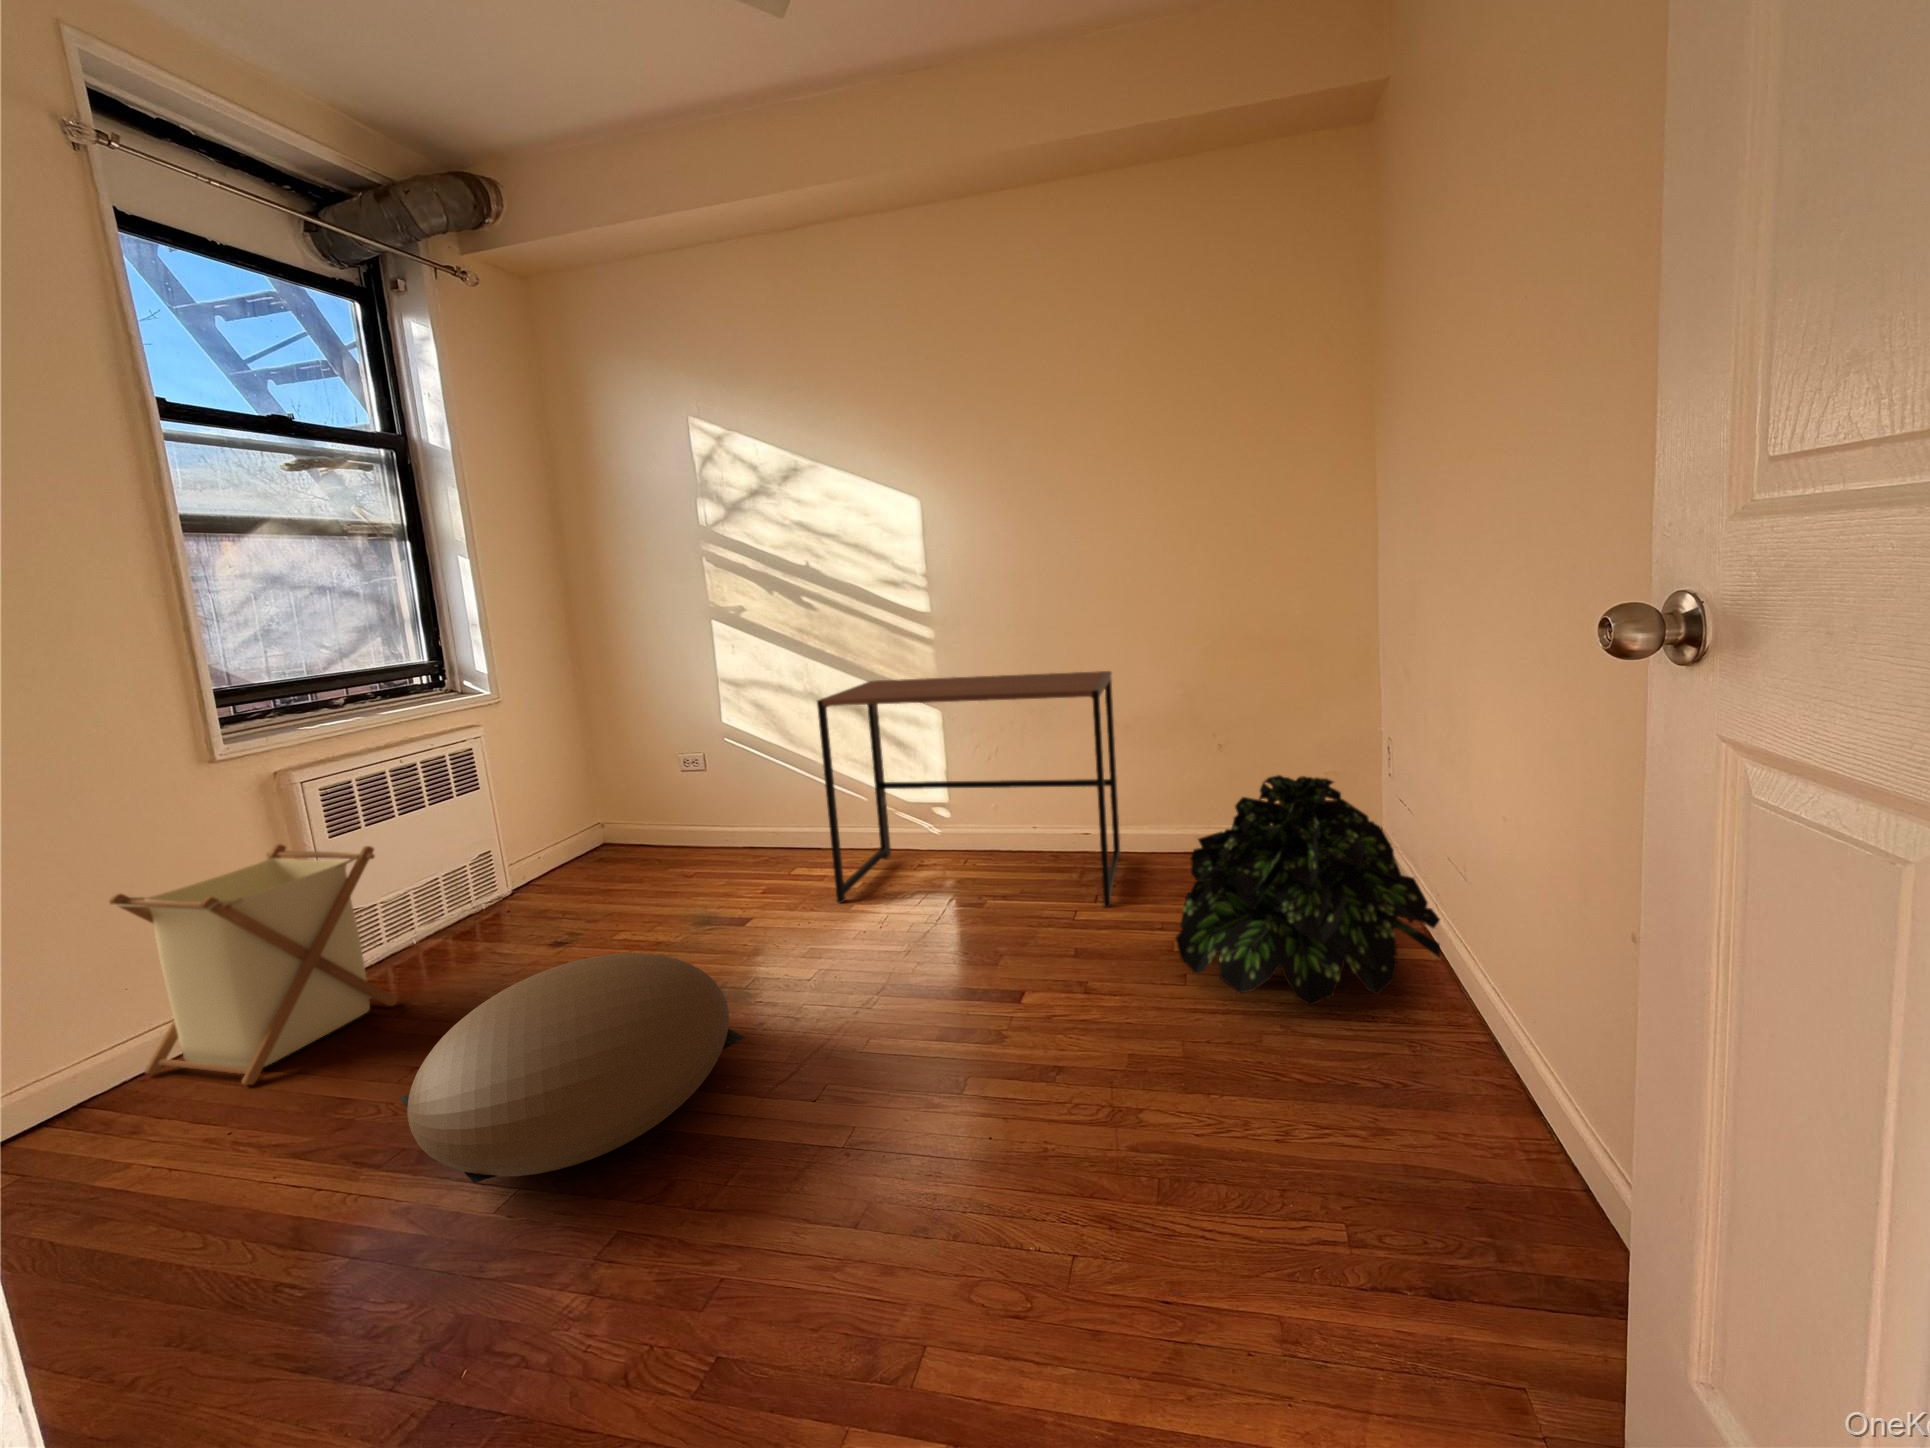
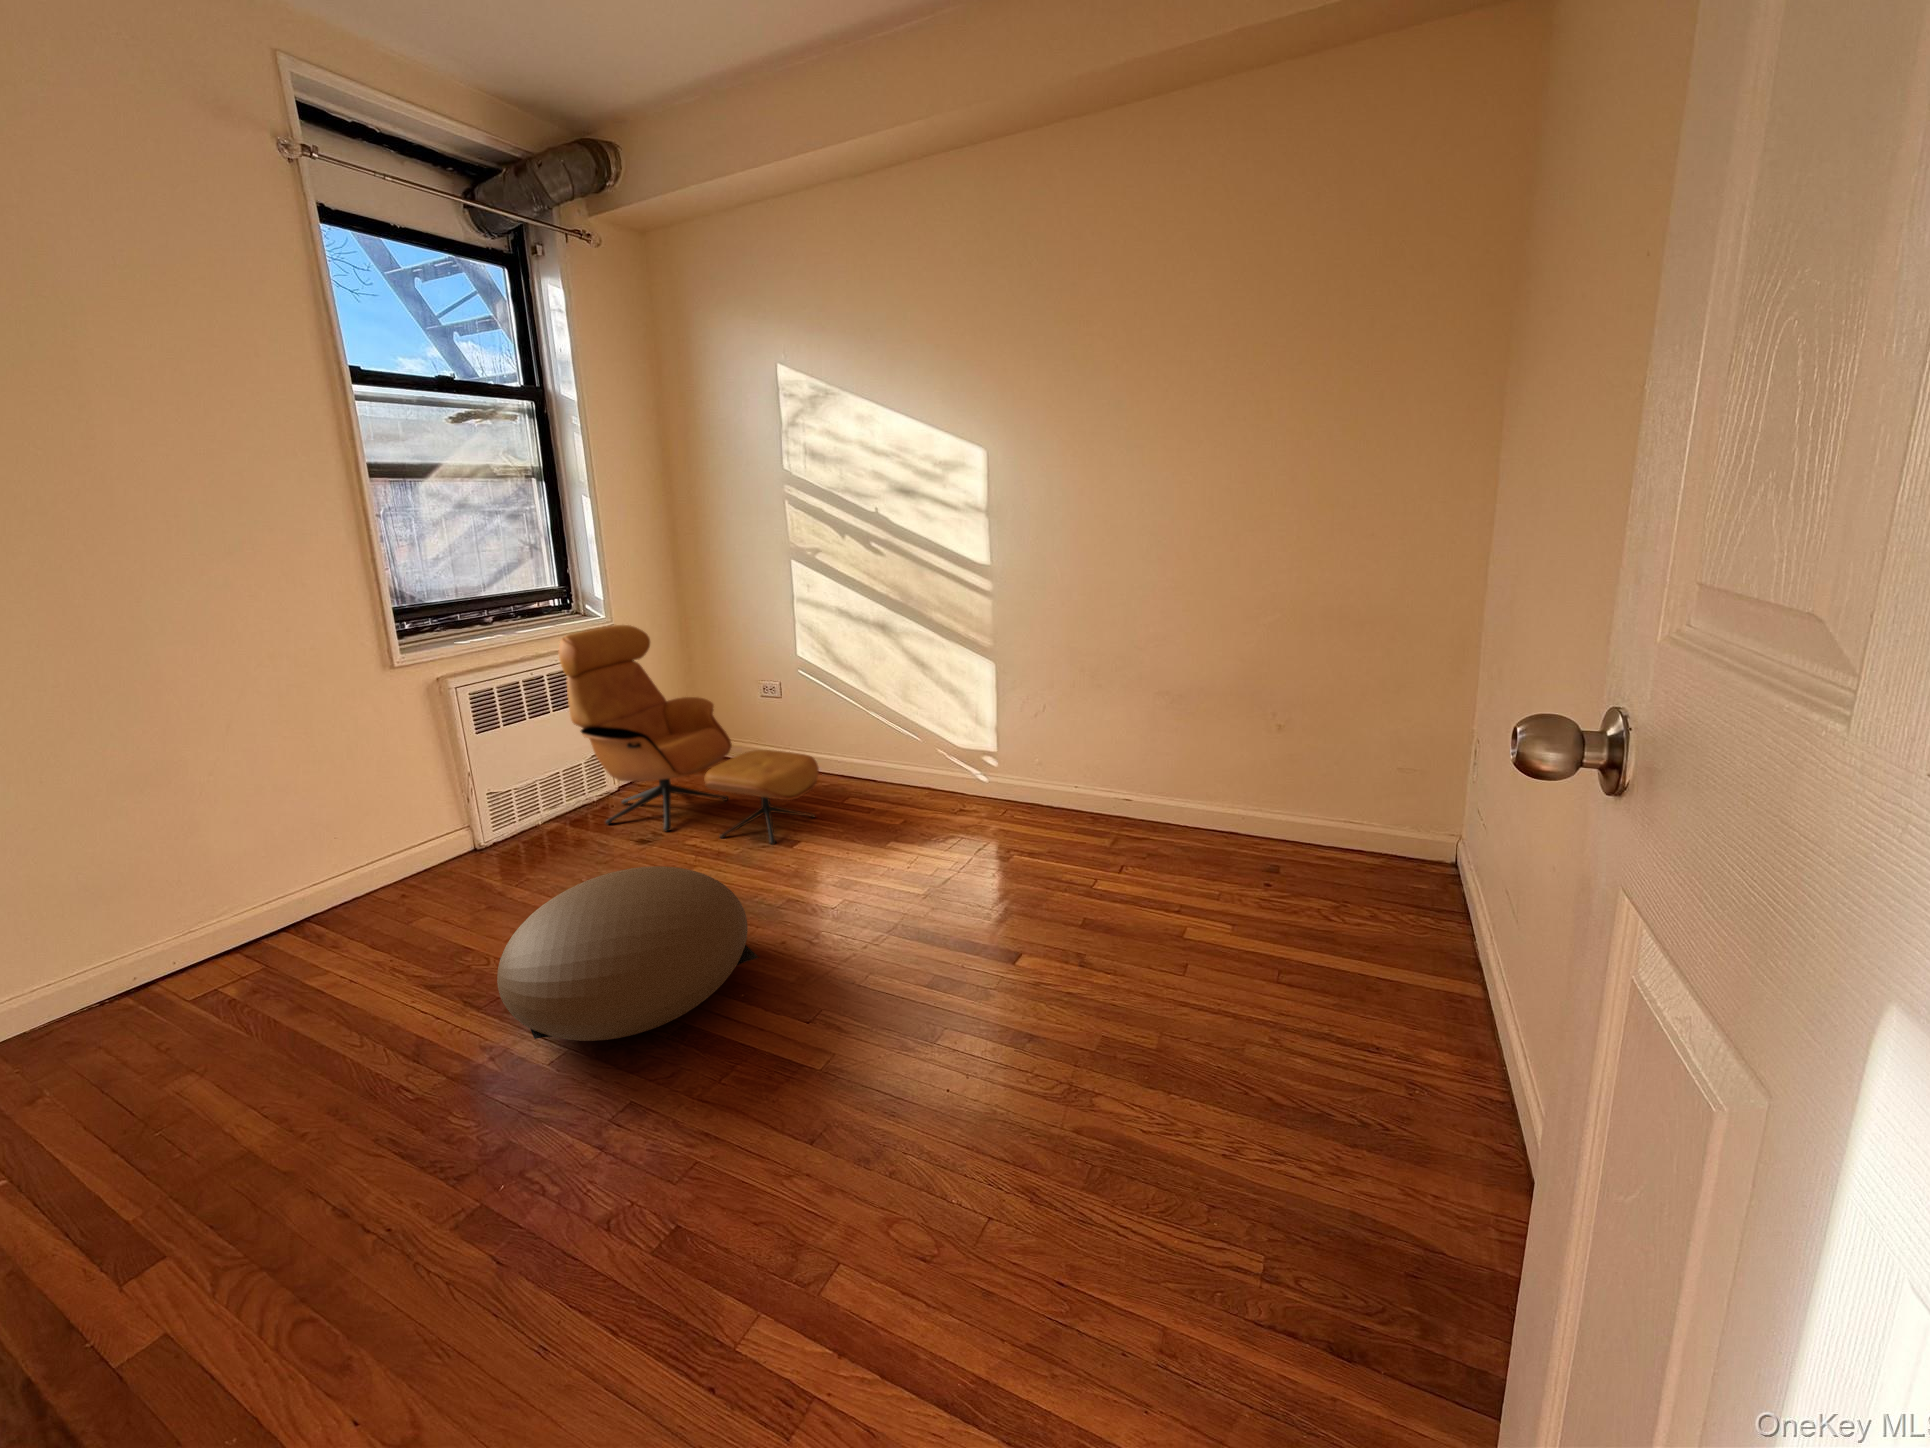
desk: present [817,671,1120,908] -> none [865,629,1168,884]
armchair: none [438,699,766,930] -> present [559,625,819,844]
potted plant: present [1176,775,1440,1005] -> none [1178,779,1486,1031]
laundry basket: present [110,844,398,1085] -> none [327,738,520,925]

